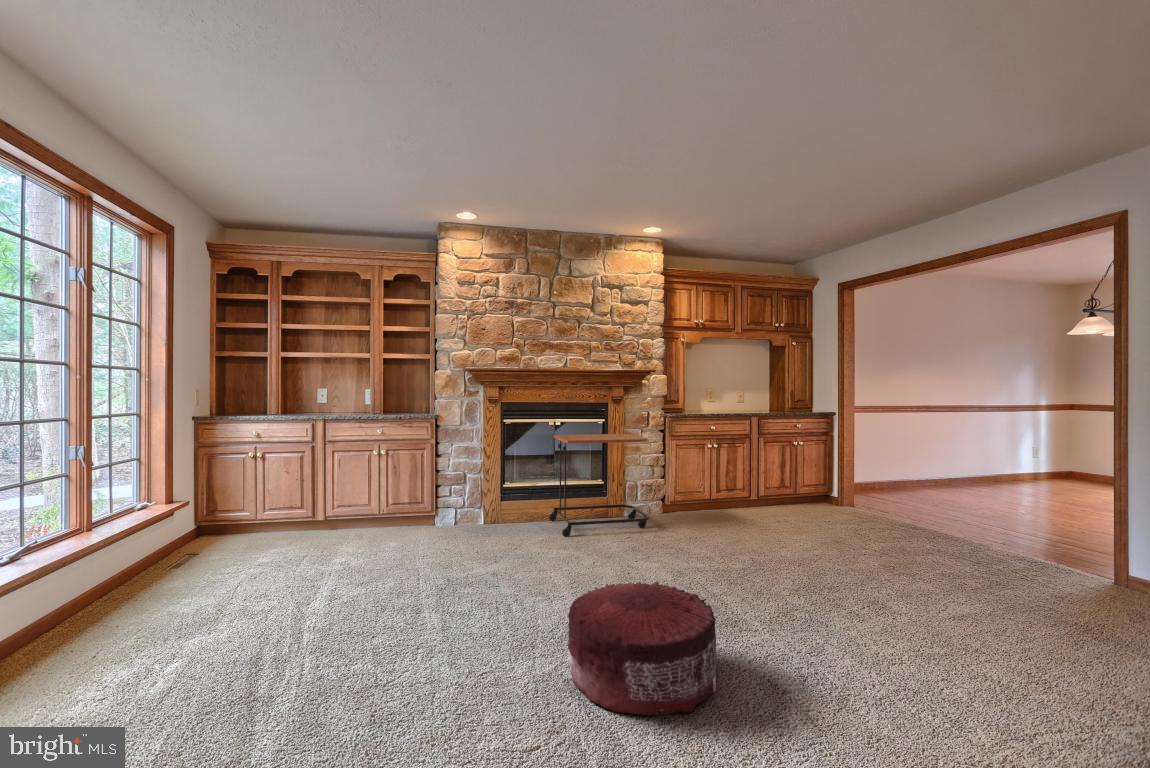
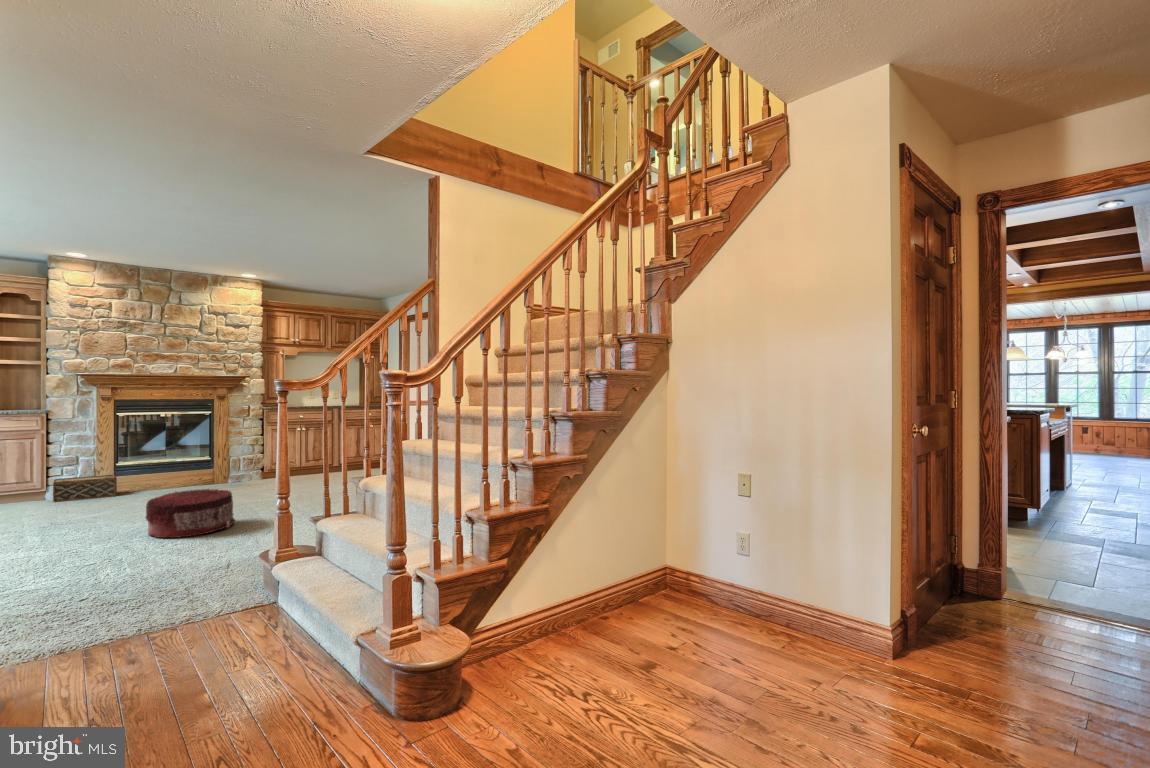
side table: present [549,434,649,537] -> none [159,422,243,494]
woven basket: none [441,500,505,534] -> present [53,475,117,502]

